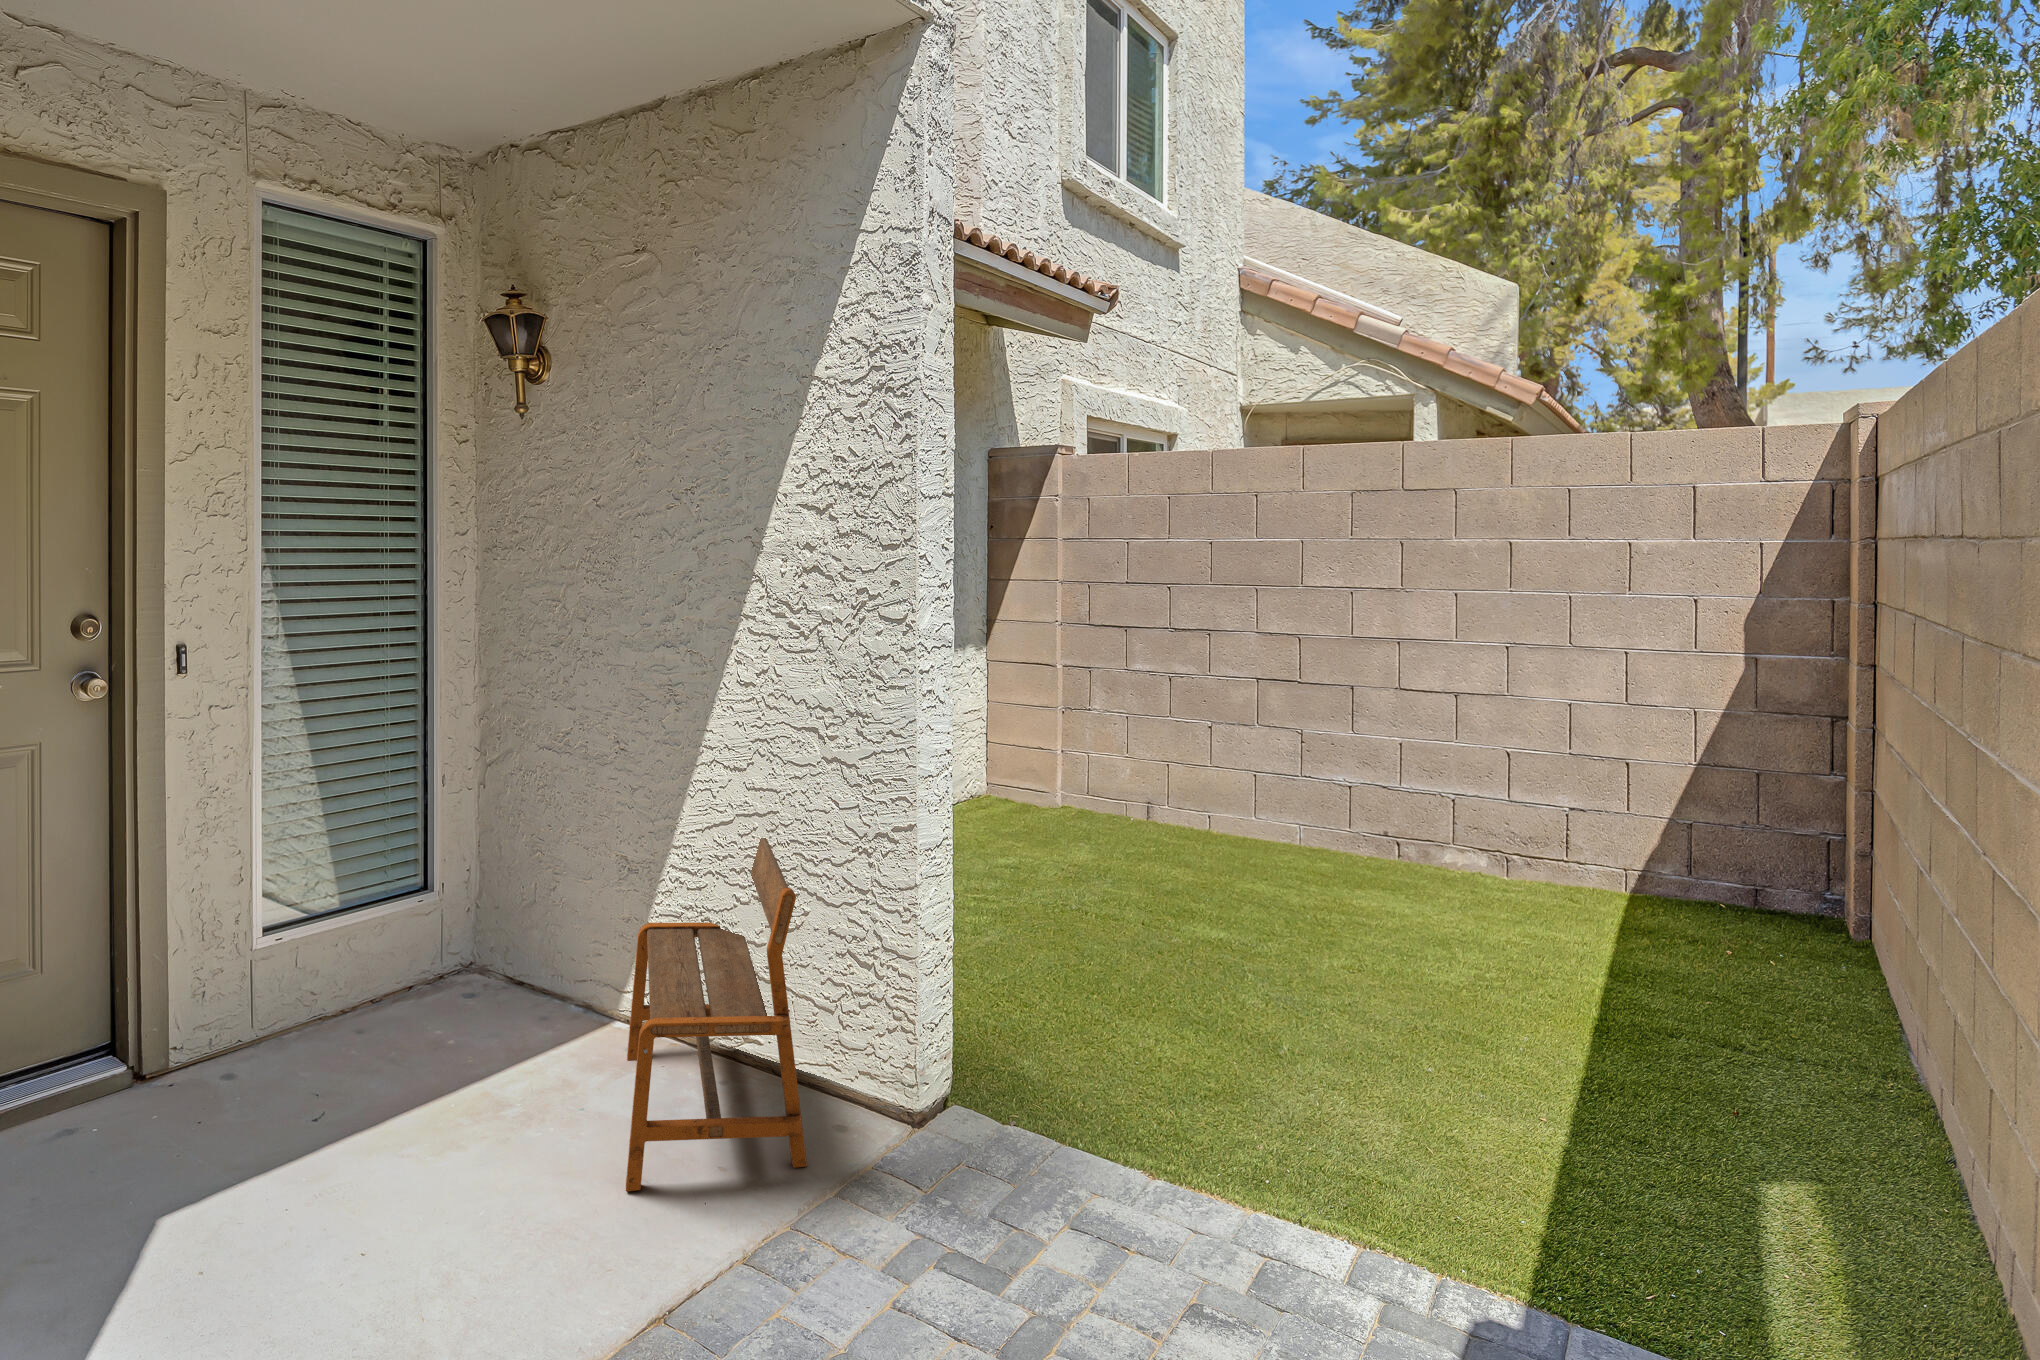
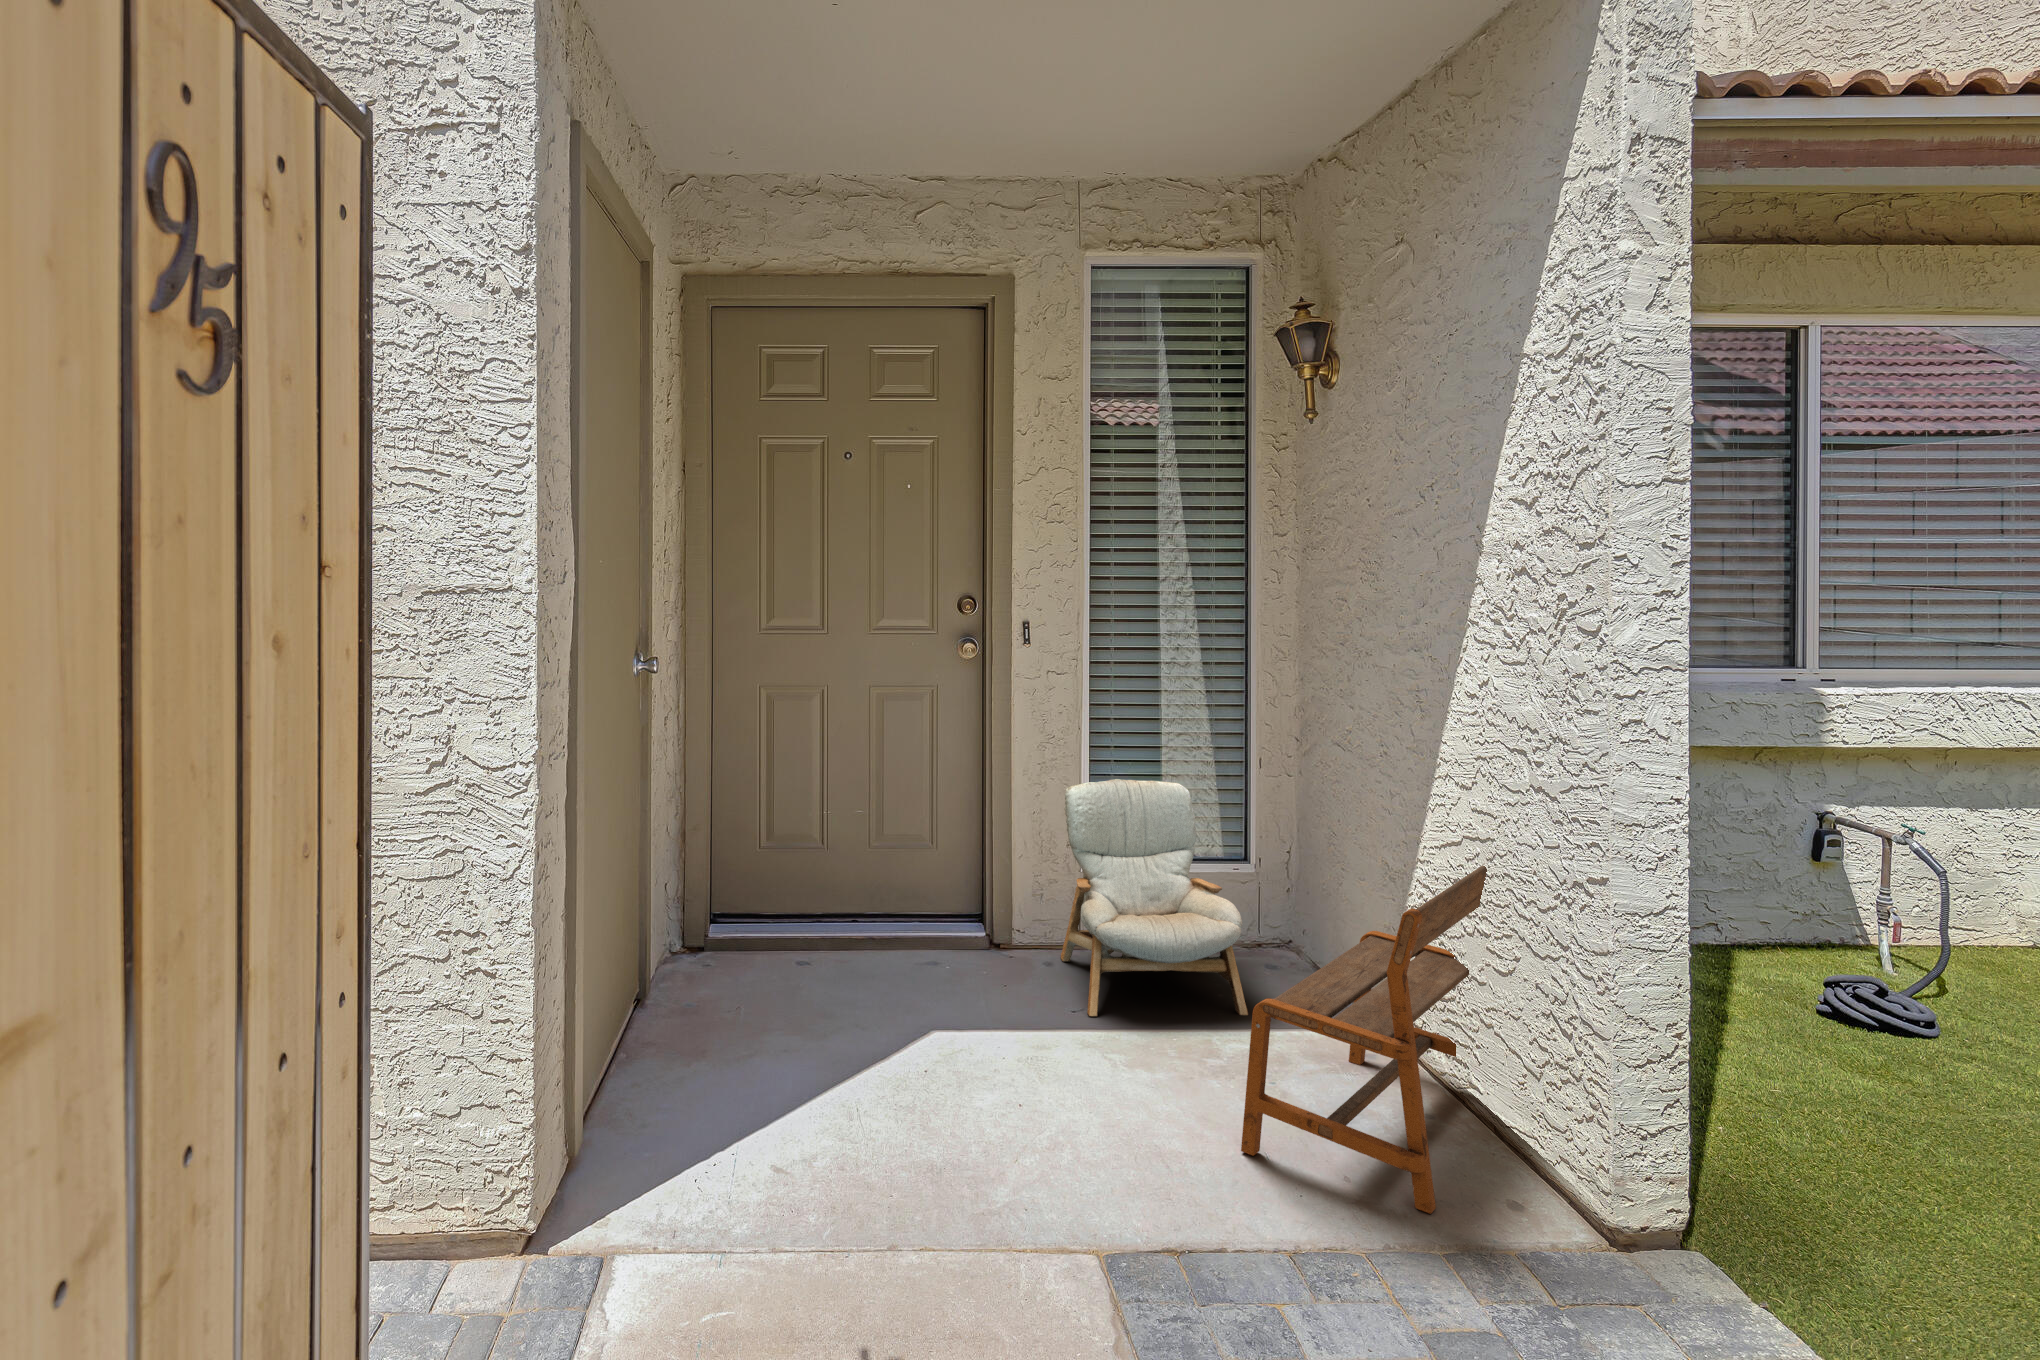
armchair: none [242,817,503,1121] -> present [1061,779,1248,1016]

